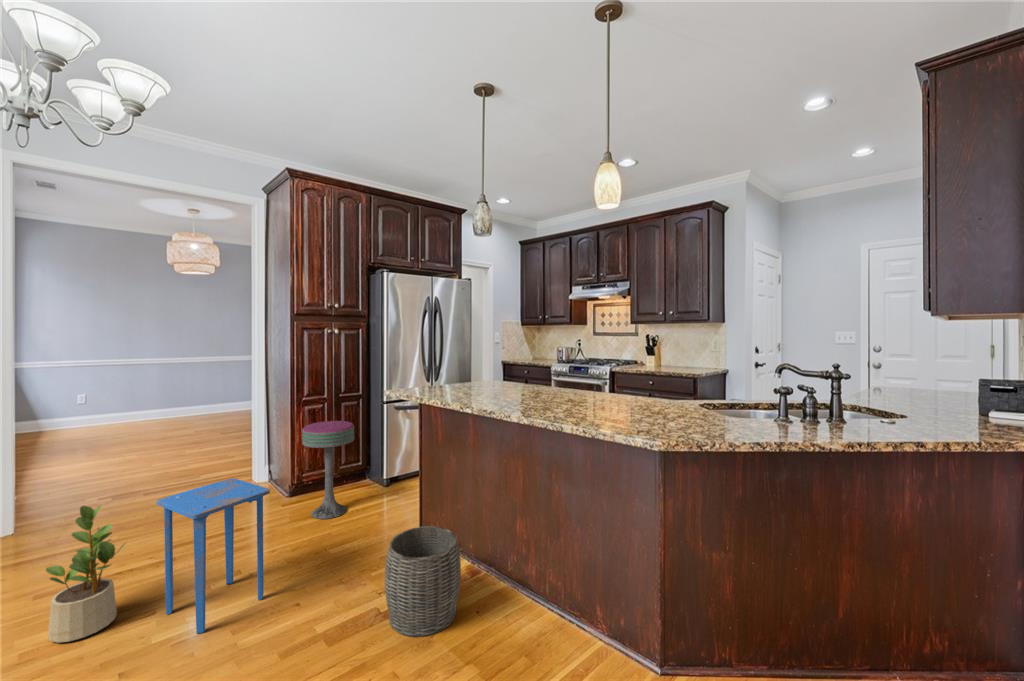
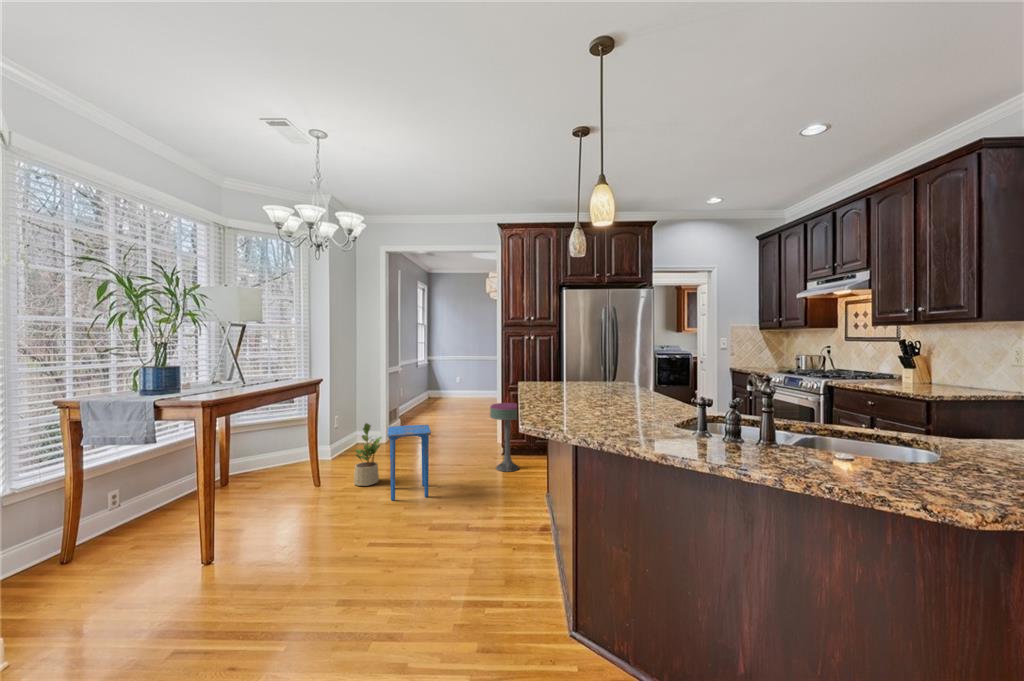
woven basket: present [385,526,461,637] -> none [454,476,506,546]

